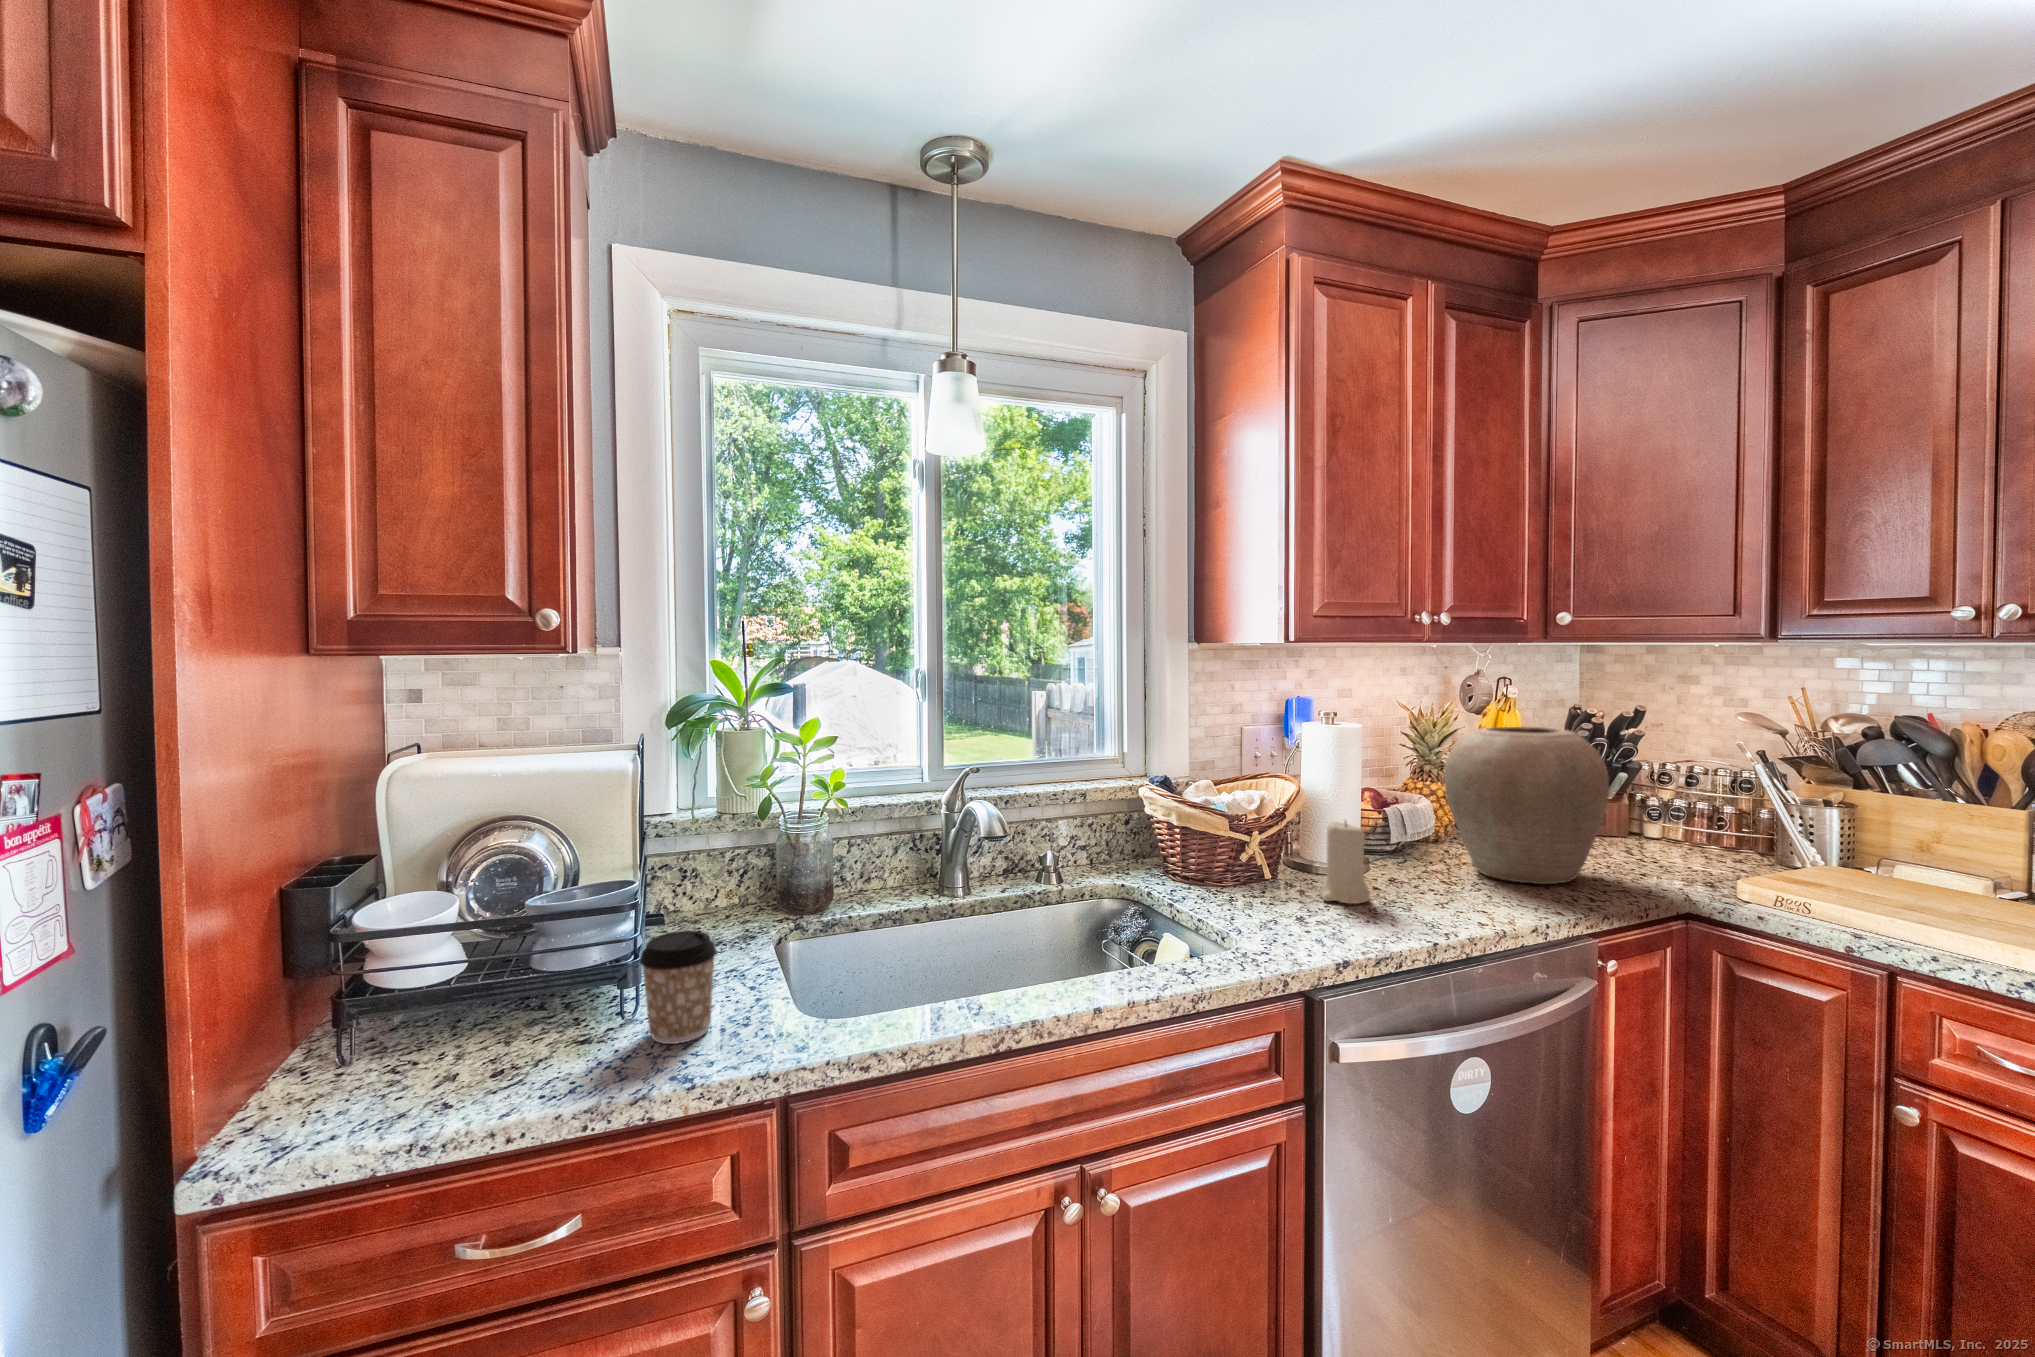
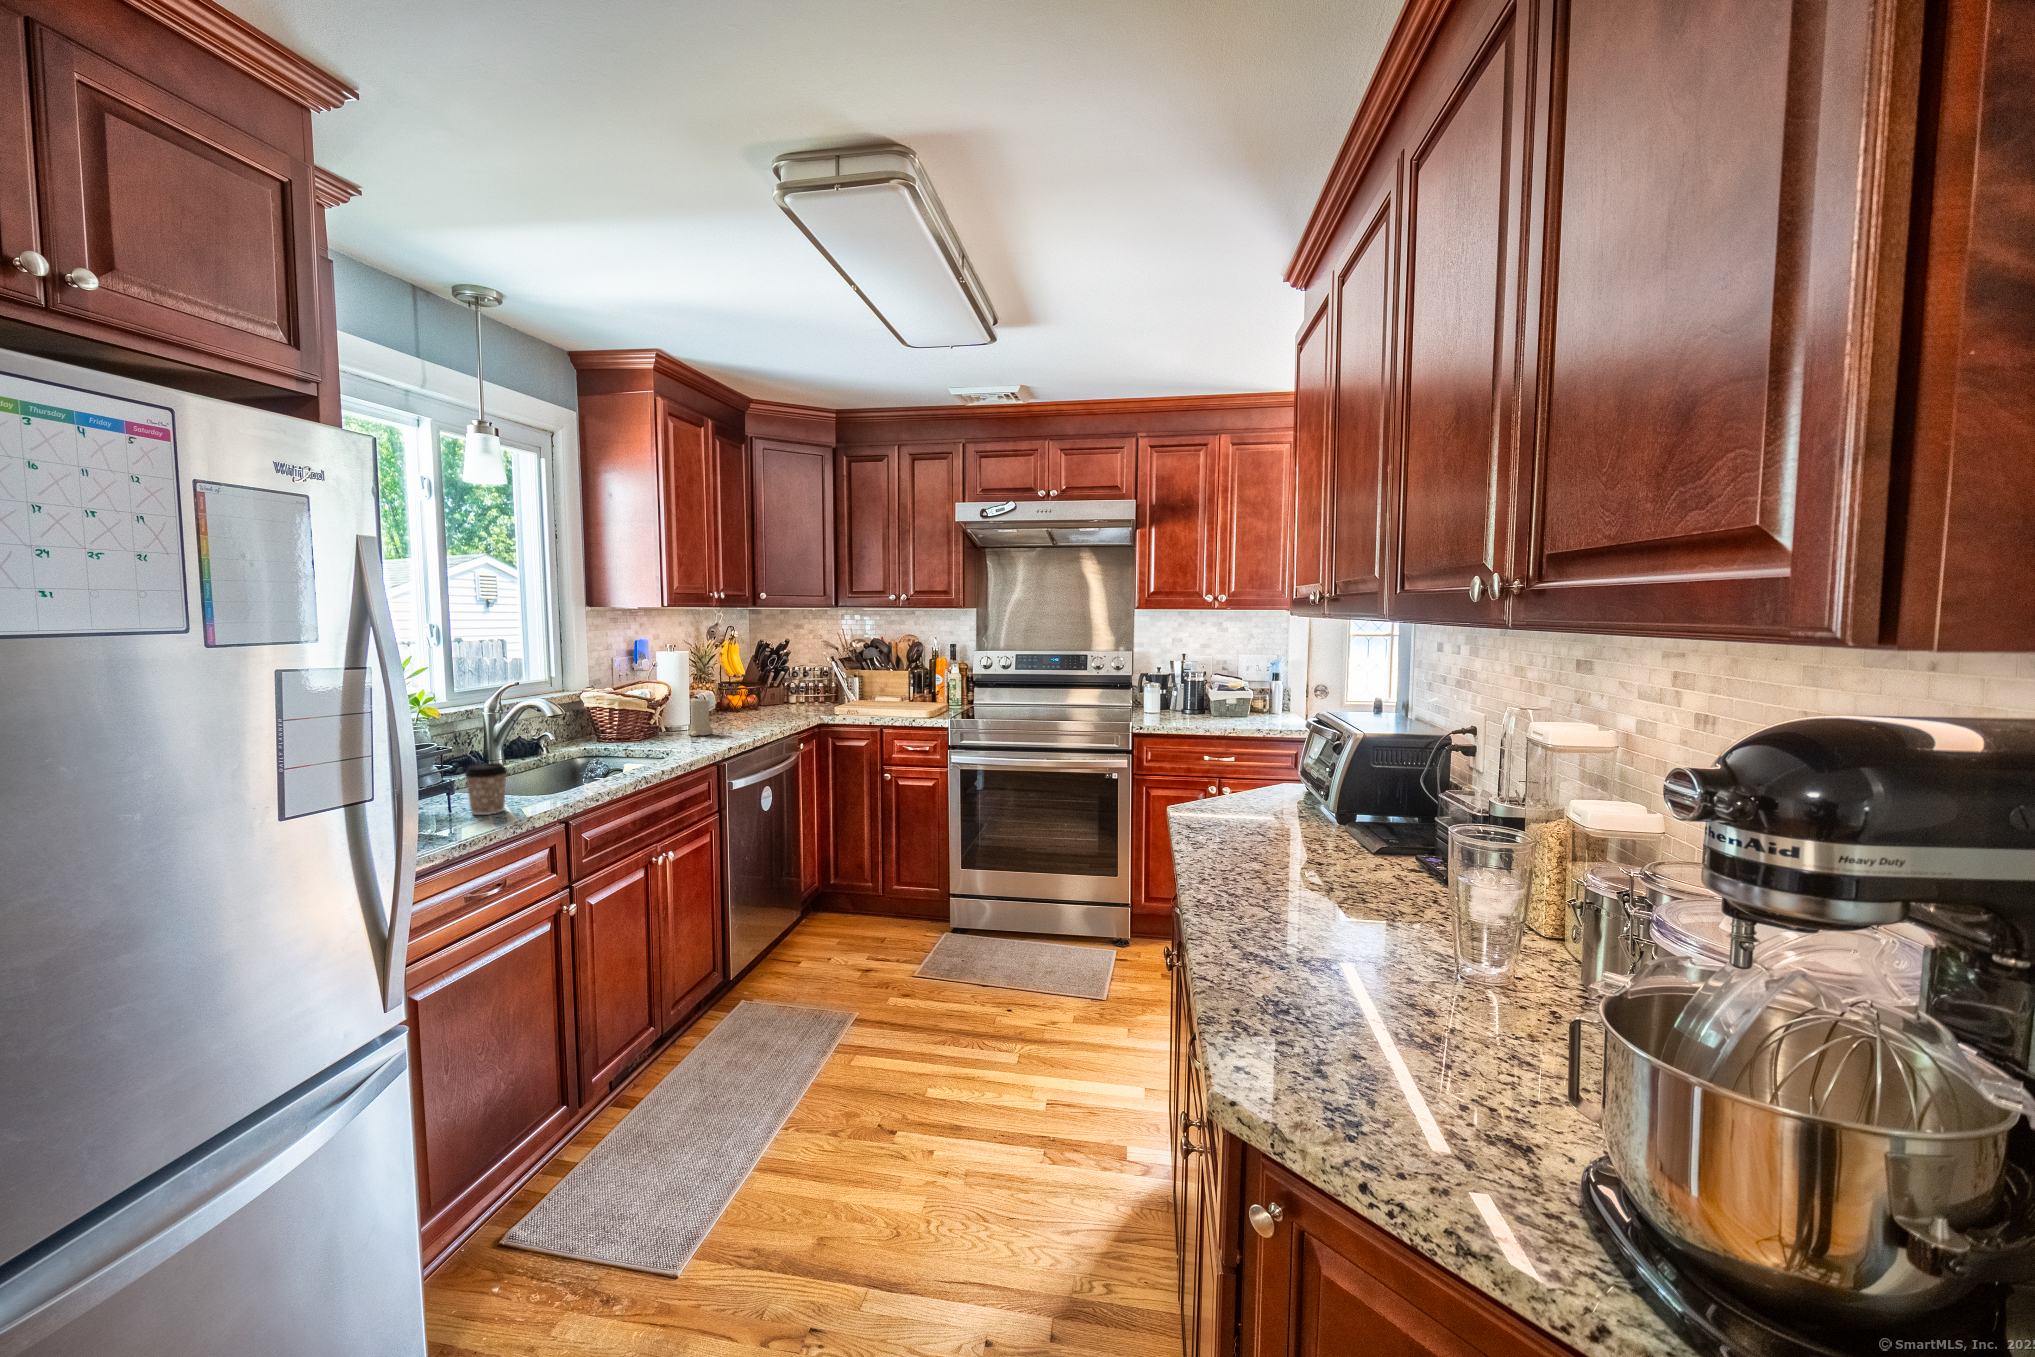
vase: present [1444,727,1609,884] -> none [723,650,792,720]

